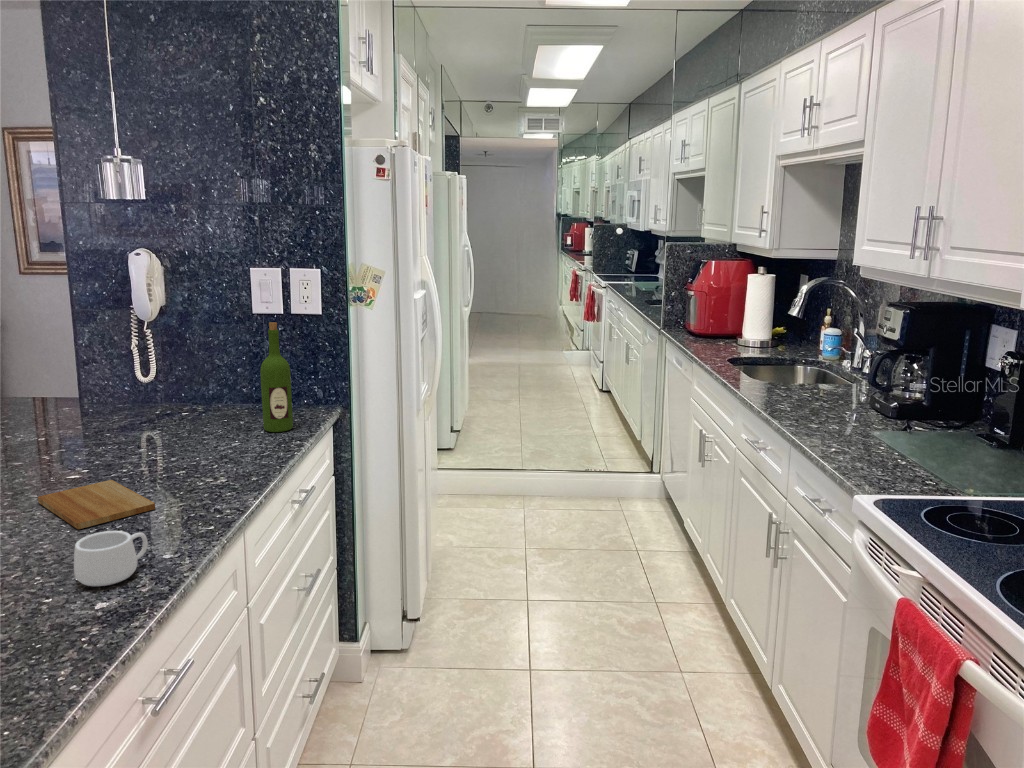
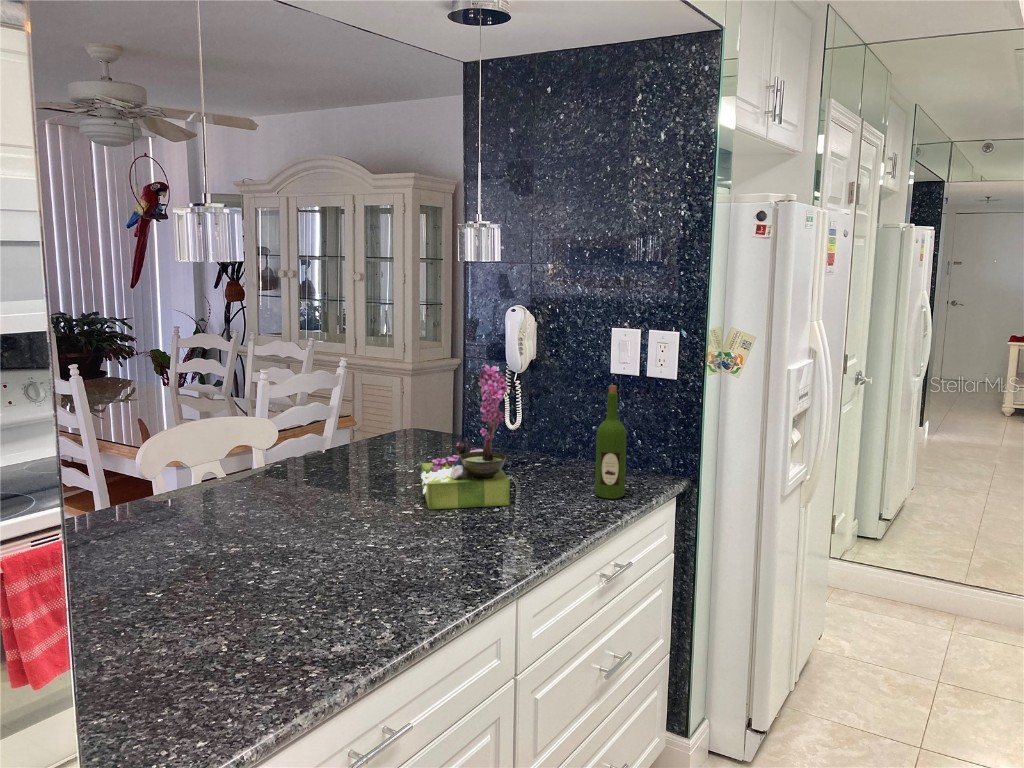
flower arrangement: none [61,308,183,471] -> present [421,365,514,509]
cutting board: present [38,480,155,529] -> none [370,522,447,565]
mug: present [74,531,148,586] -> none [335,576,403,629]

